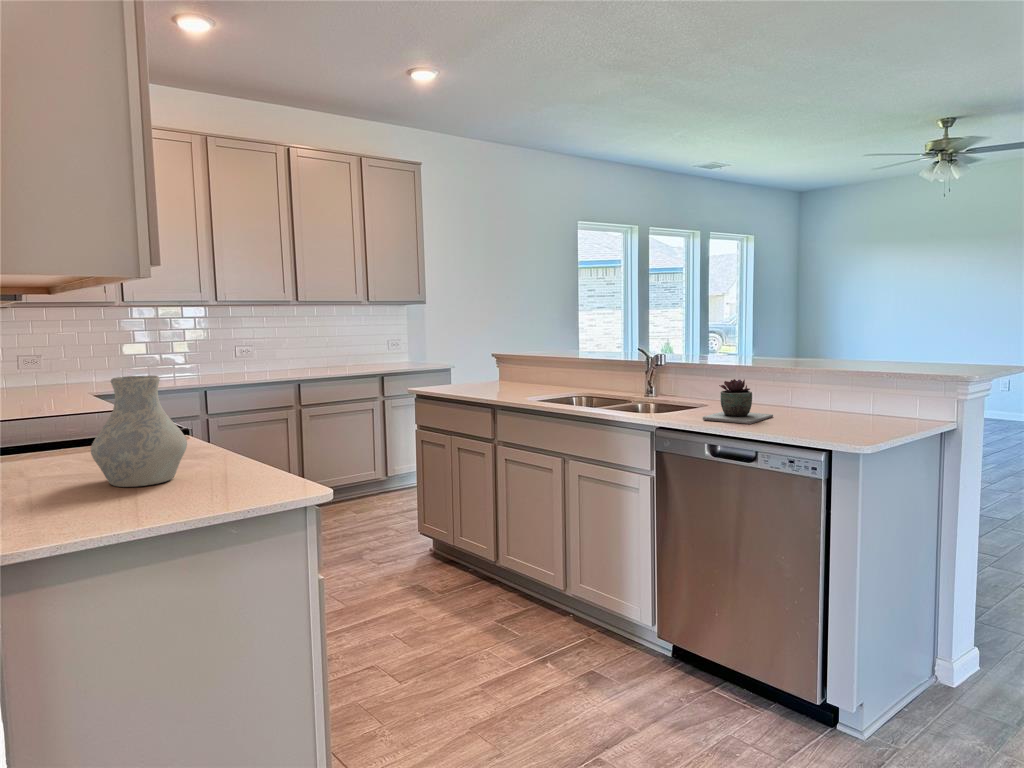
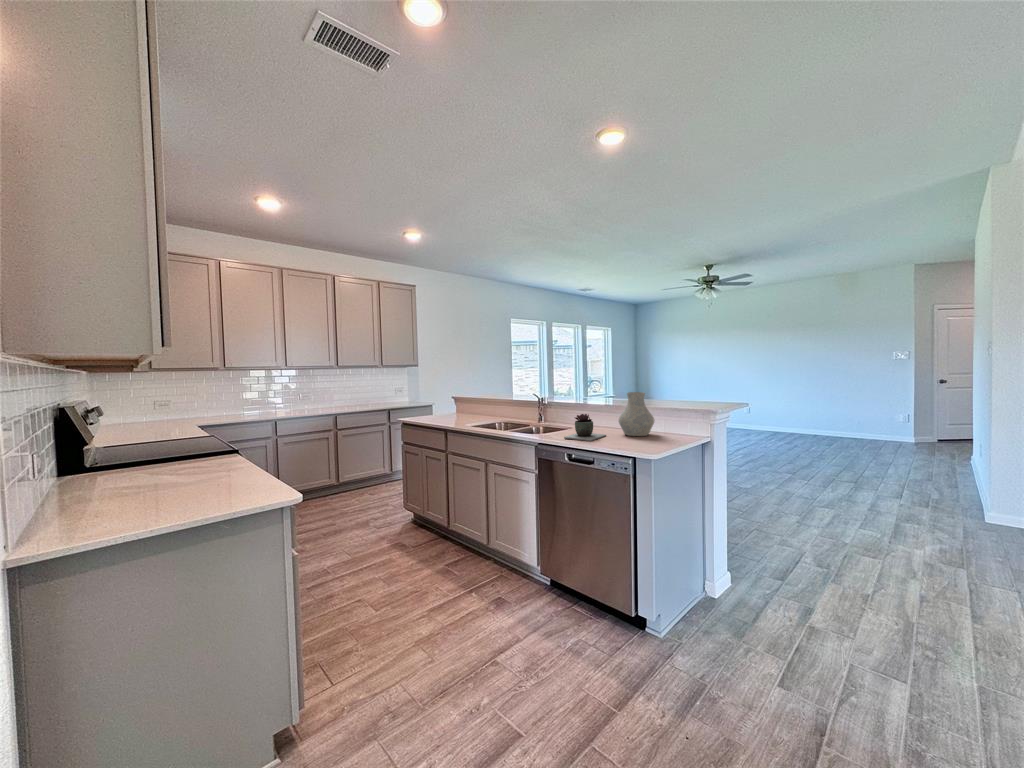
vase: present [91,375,187,487] -> present [618,392,655,436]

